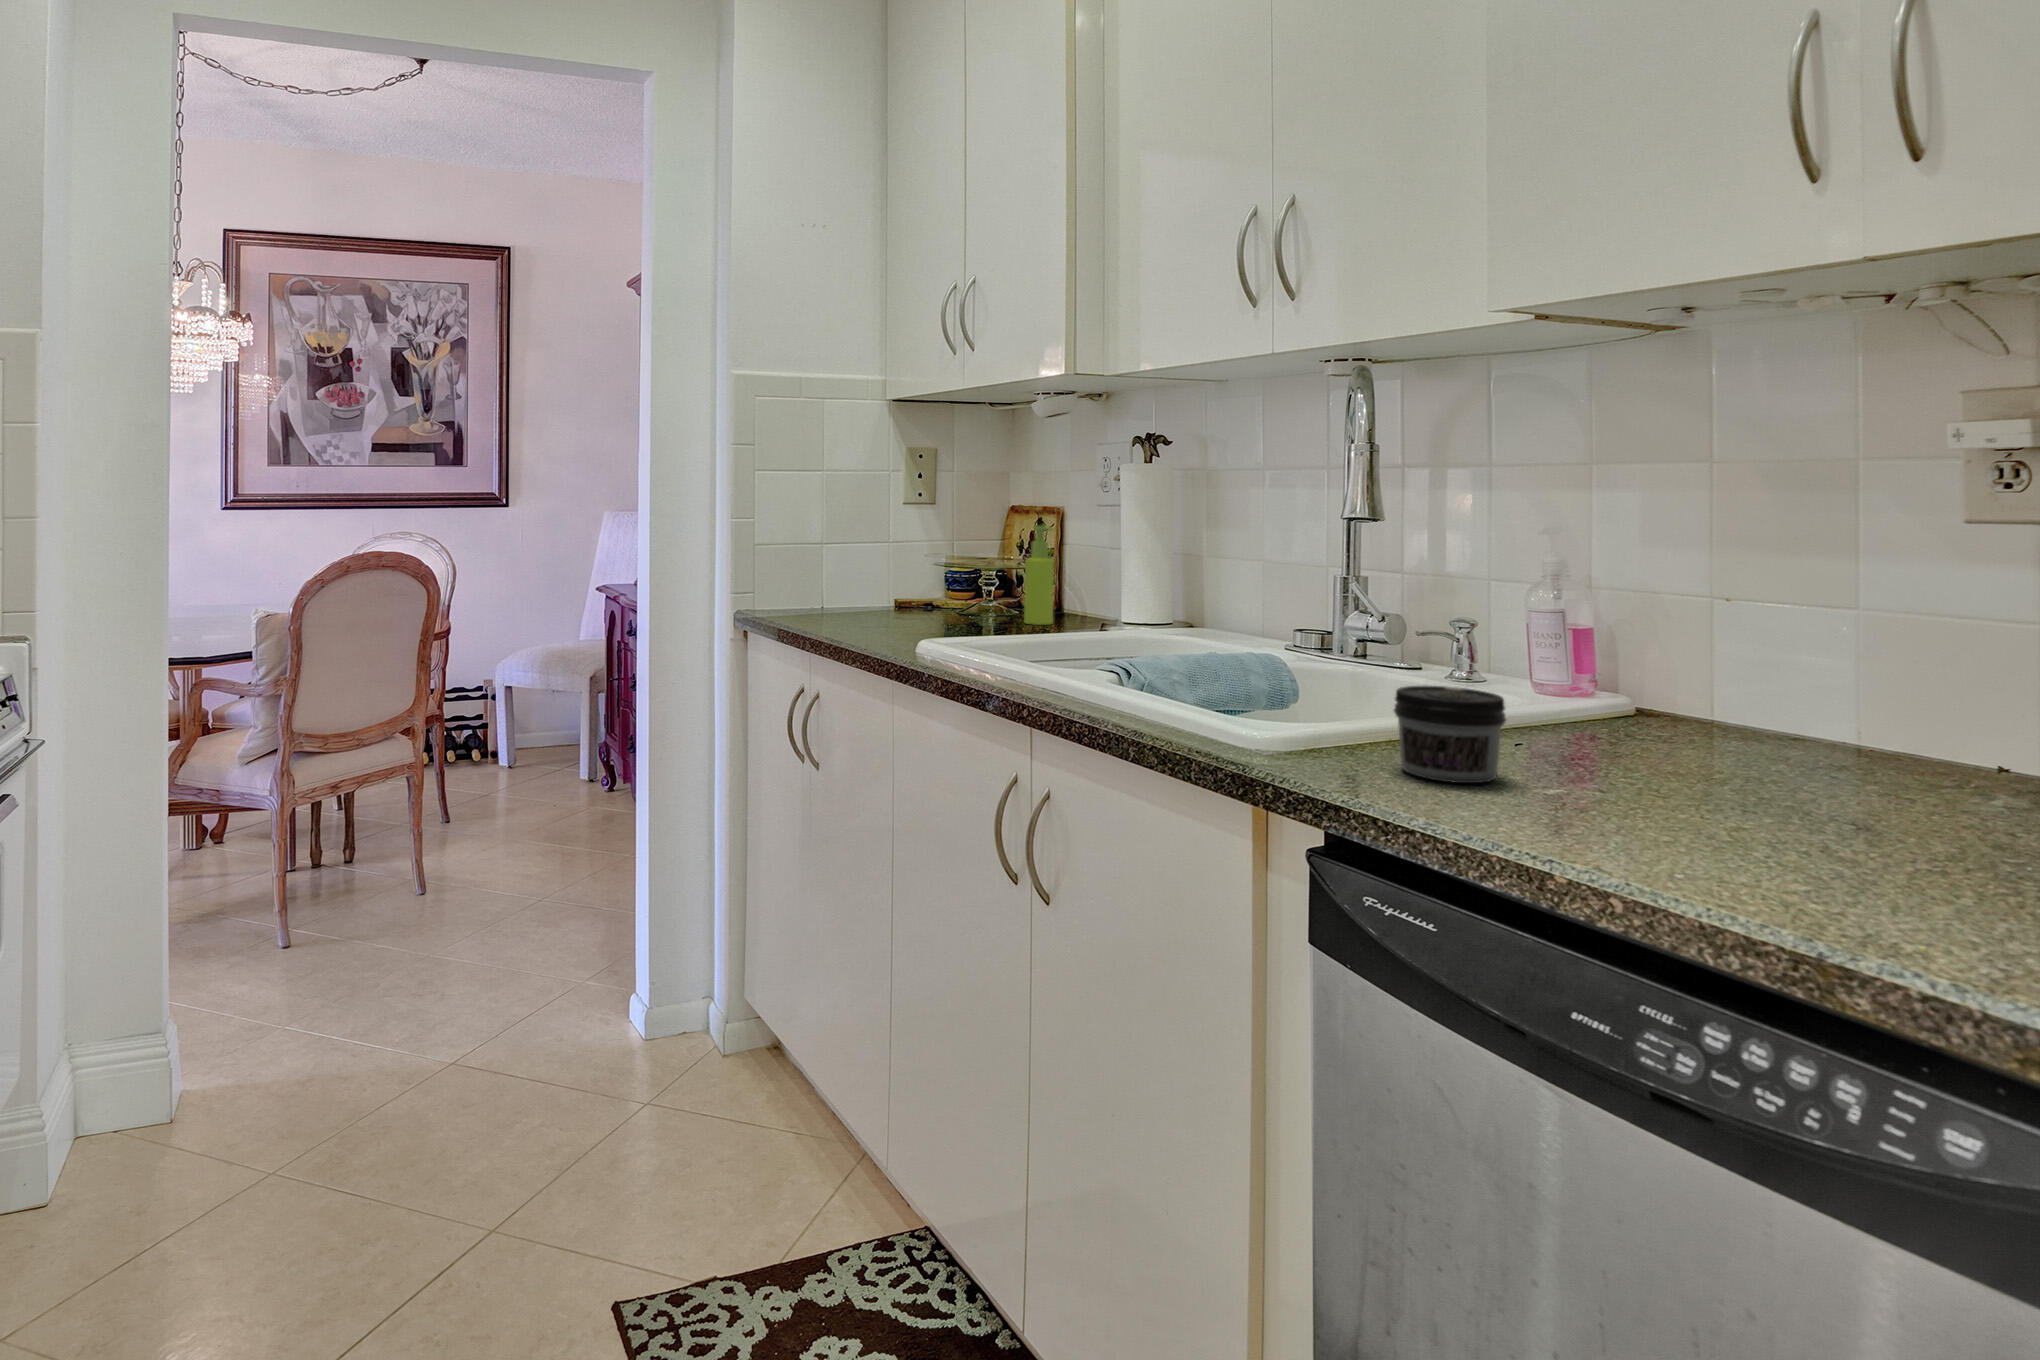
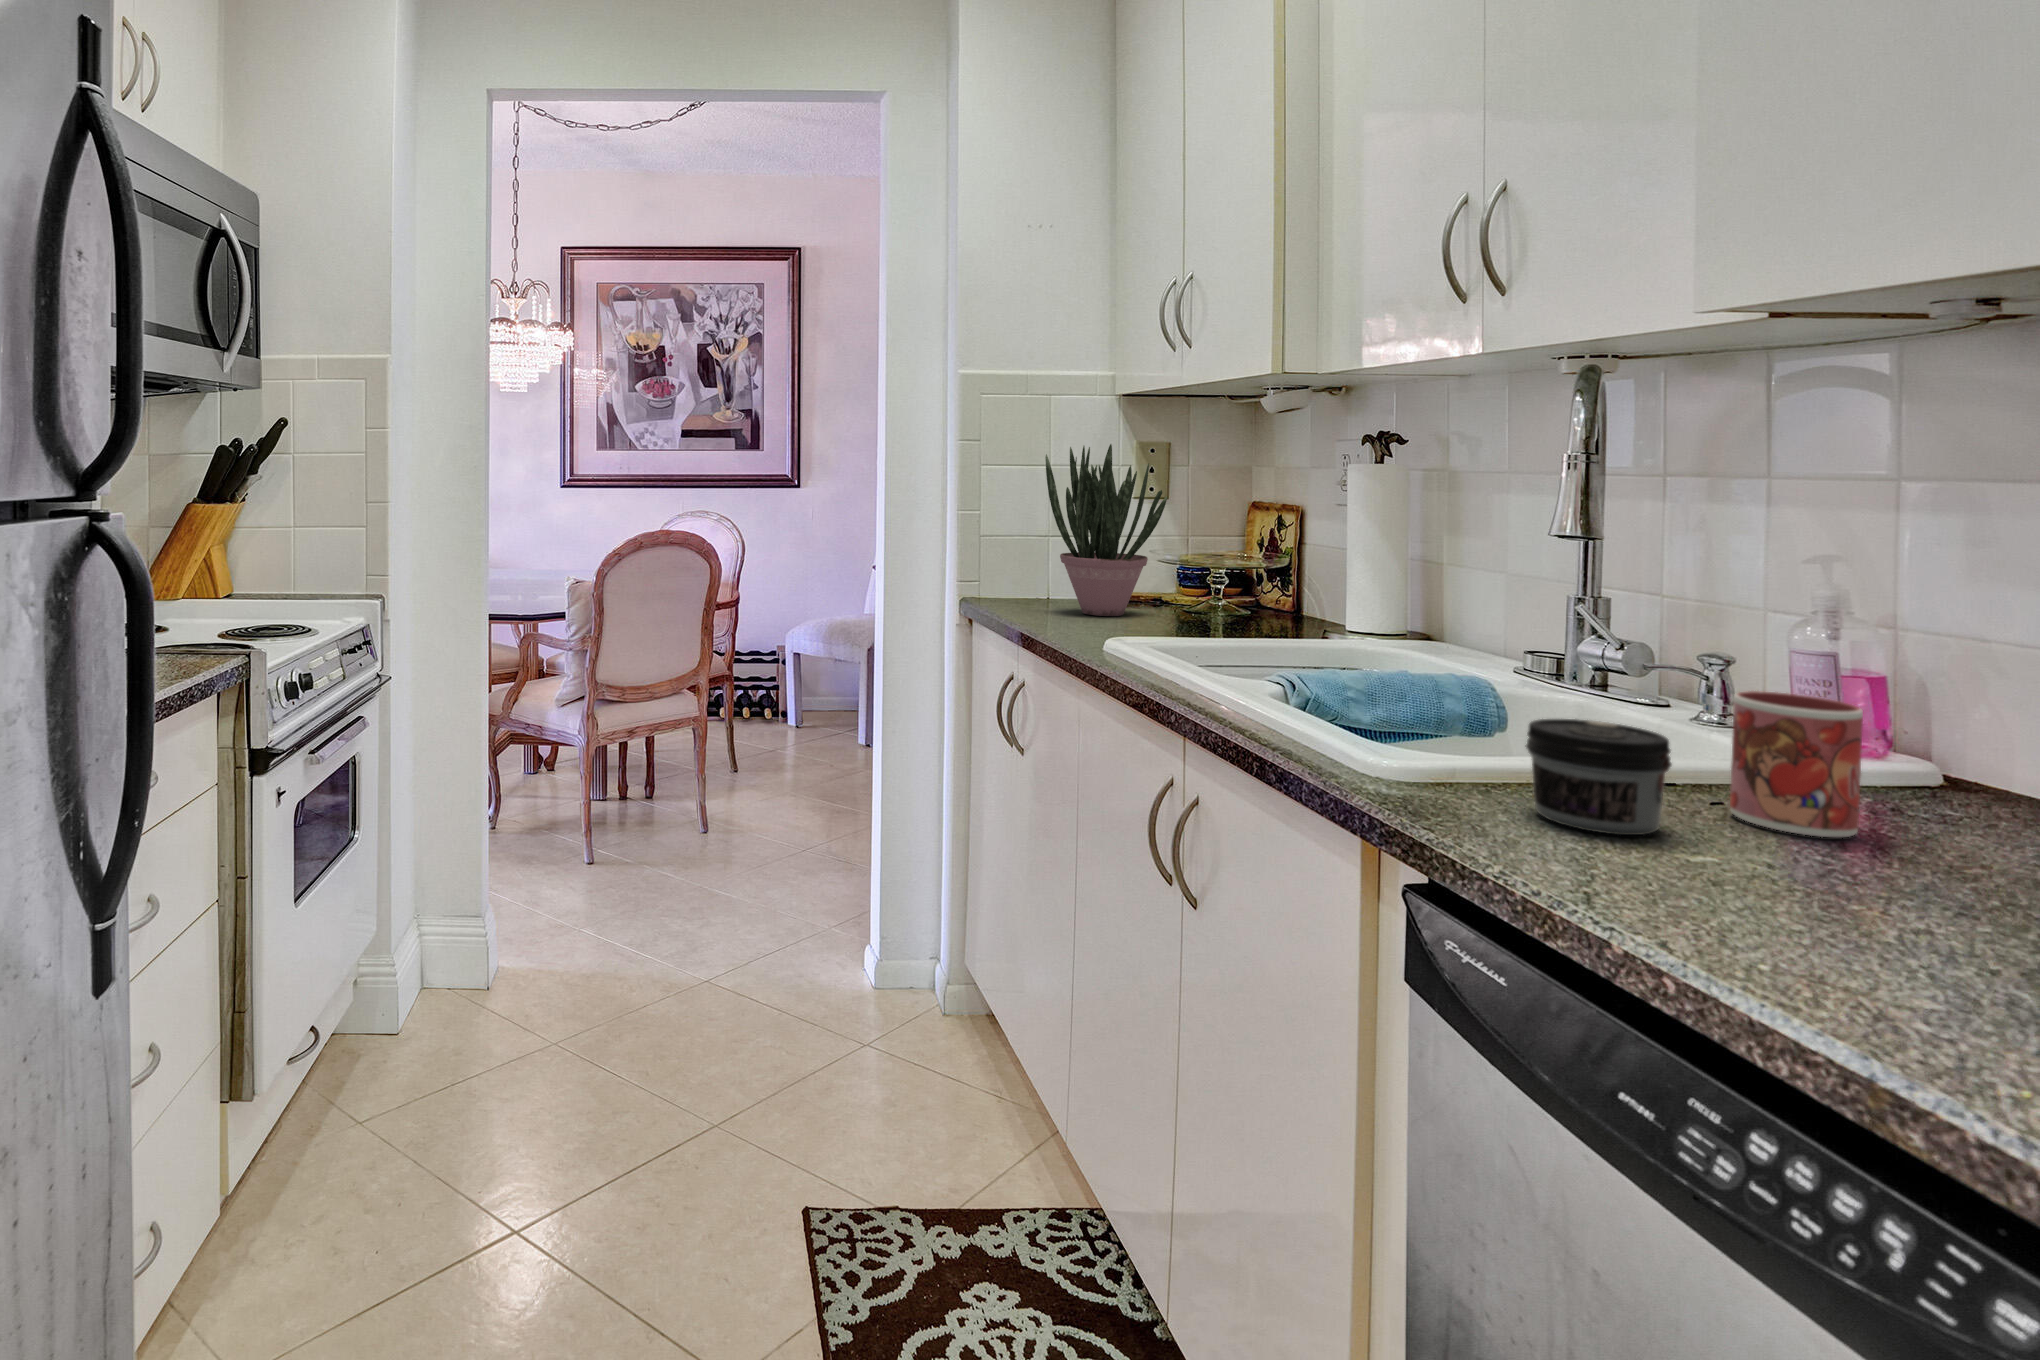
potted plant: none [844,453,954,625] -> present [1045,444,1167,616]
soap dispenser: present [1024,526,1054,625] -> none [1245,518,1280,623]
mug: none [1521,653,1613,769] -> present [1730,691,1863,837]

